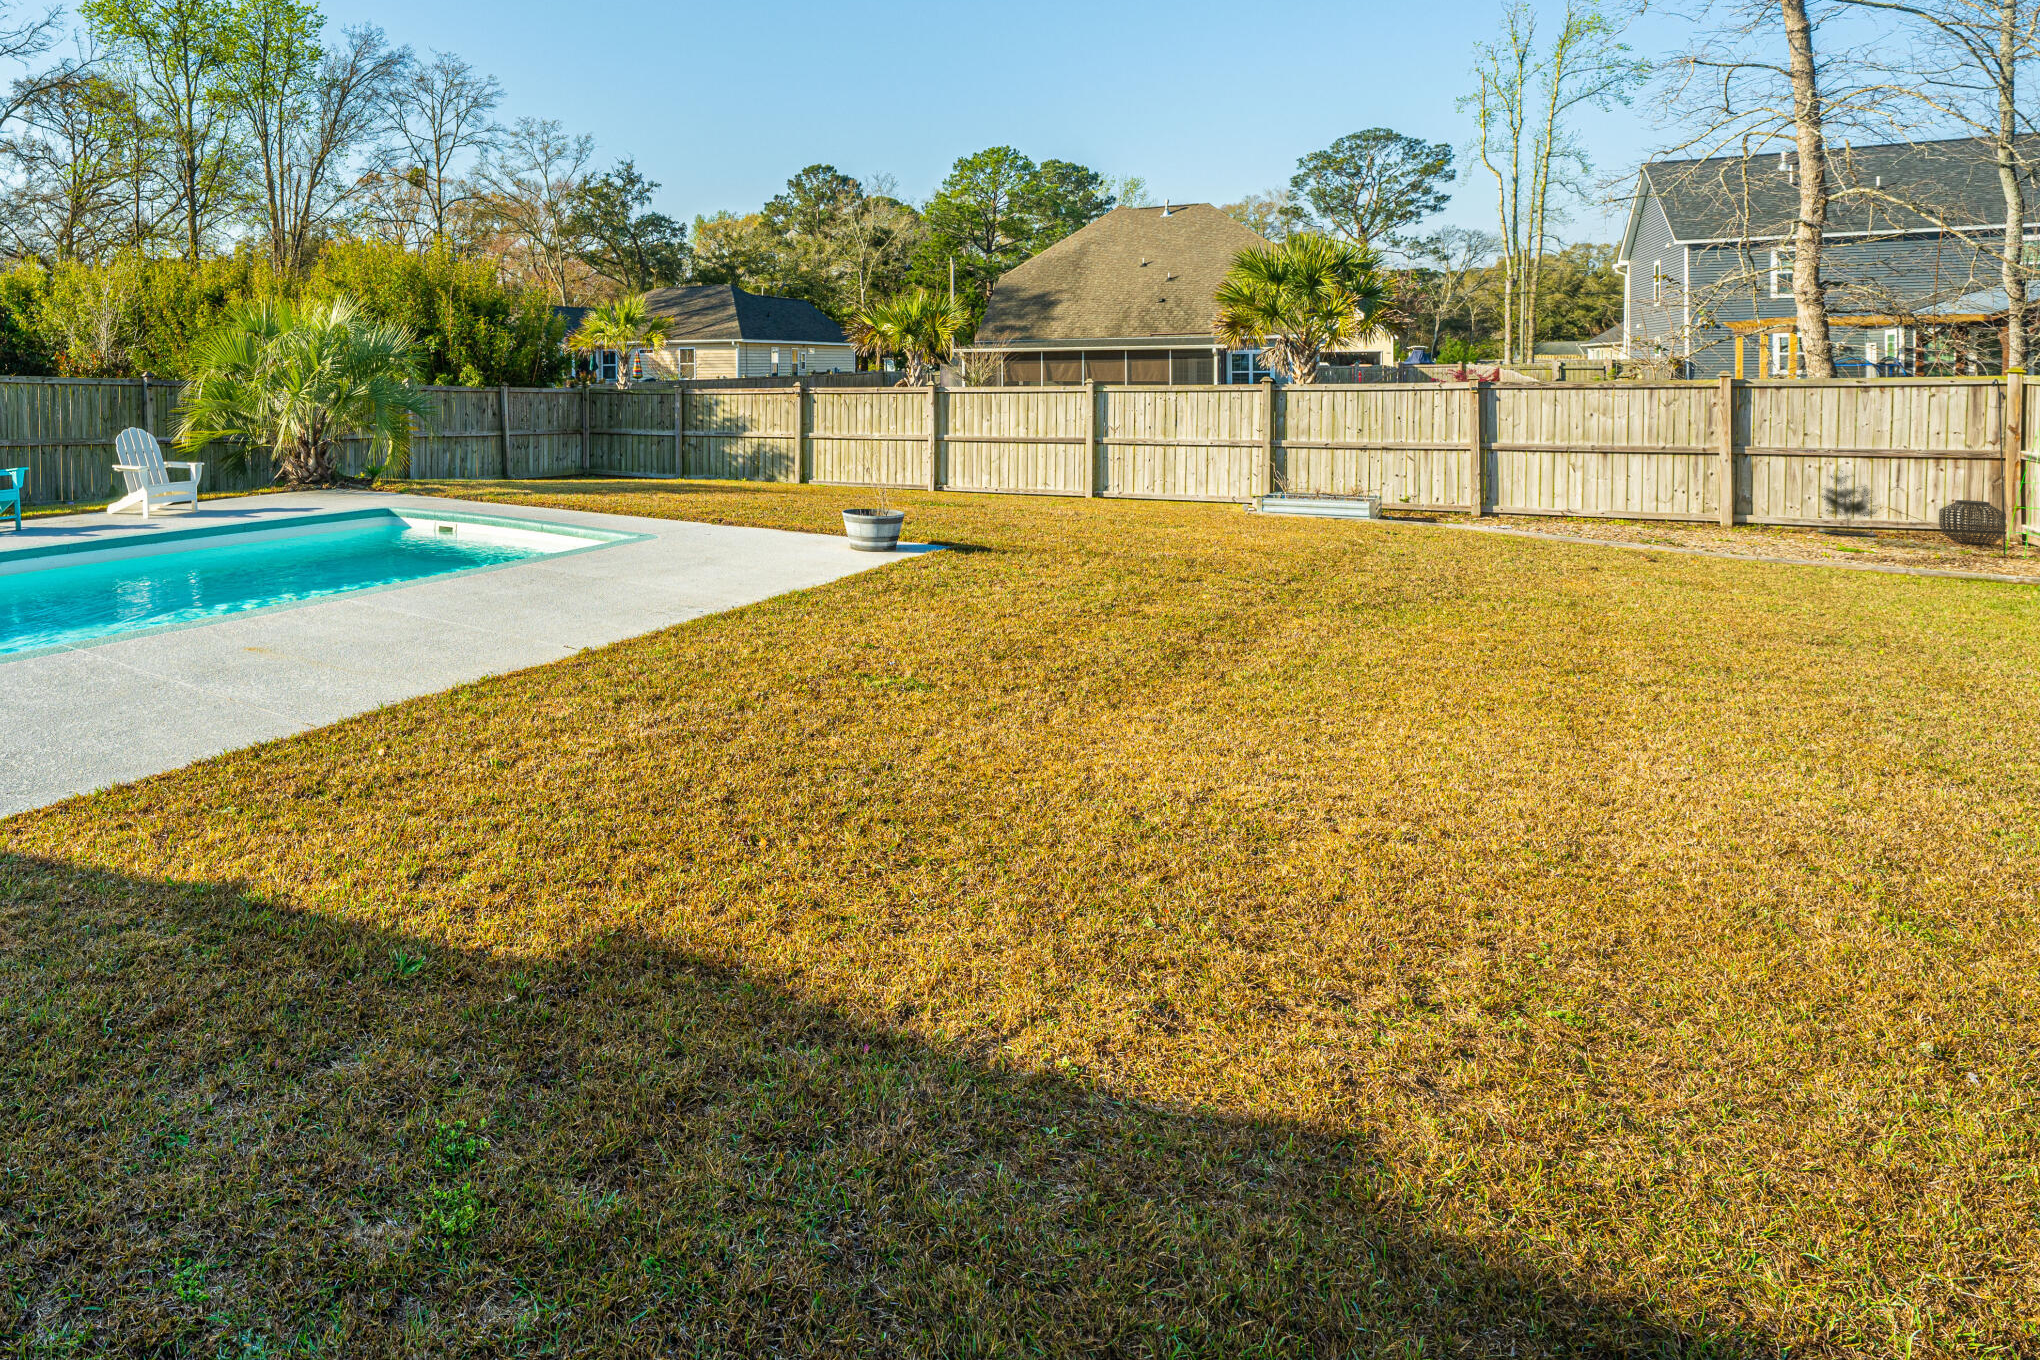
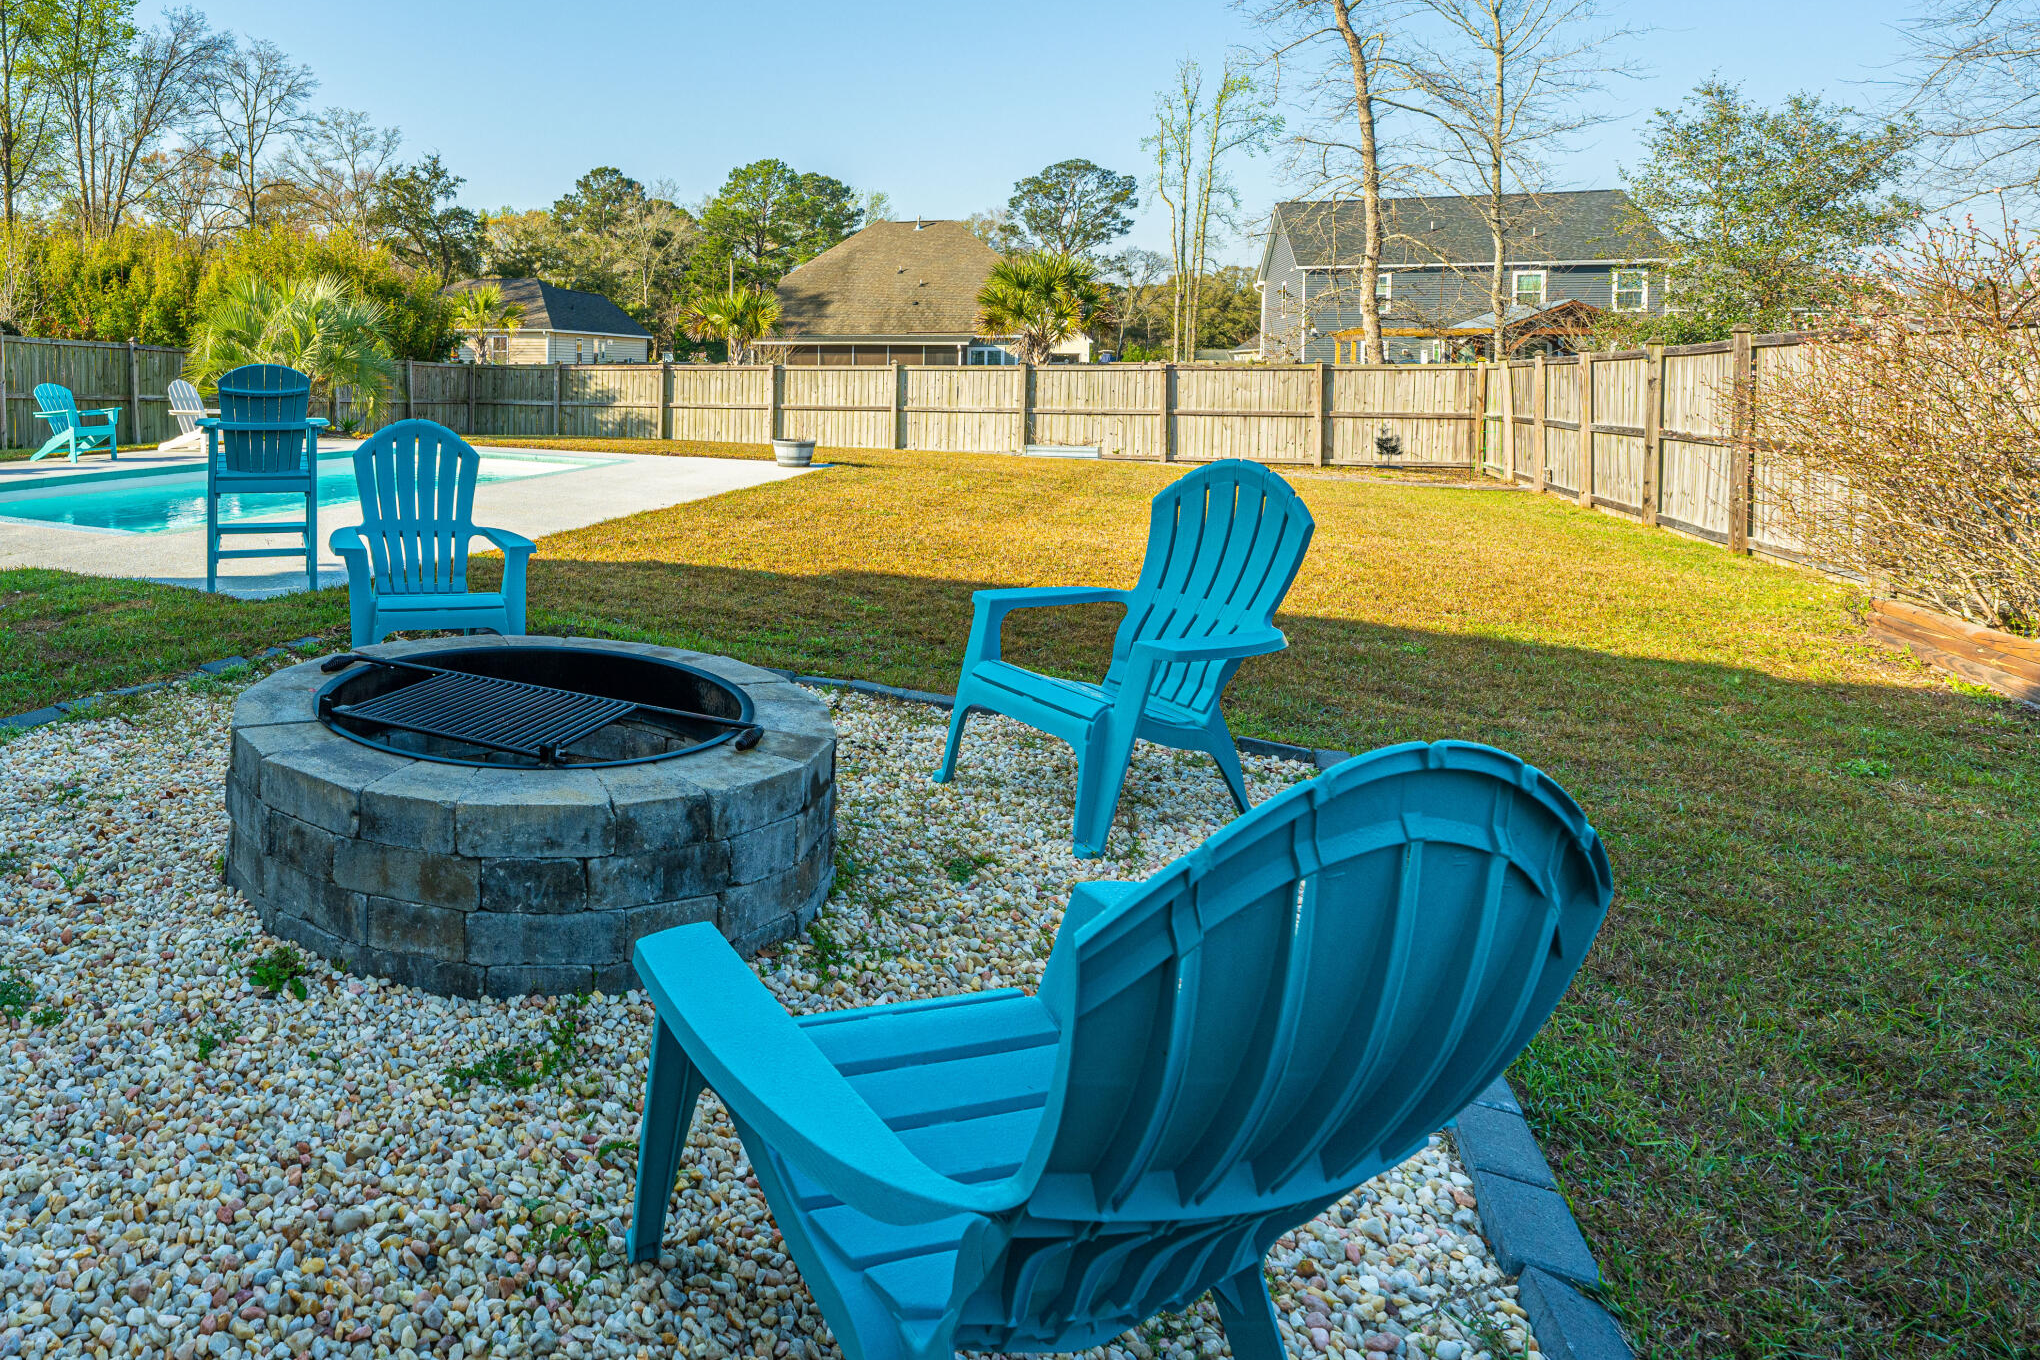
woven basket: present [1939,500,2006,544] -> none [1435,443,1468,470]

